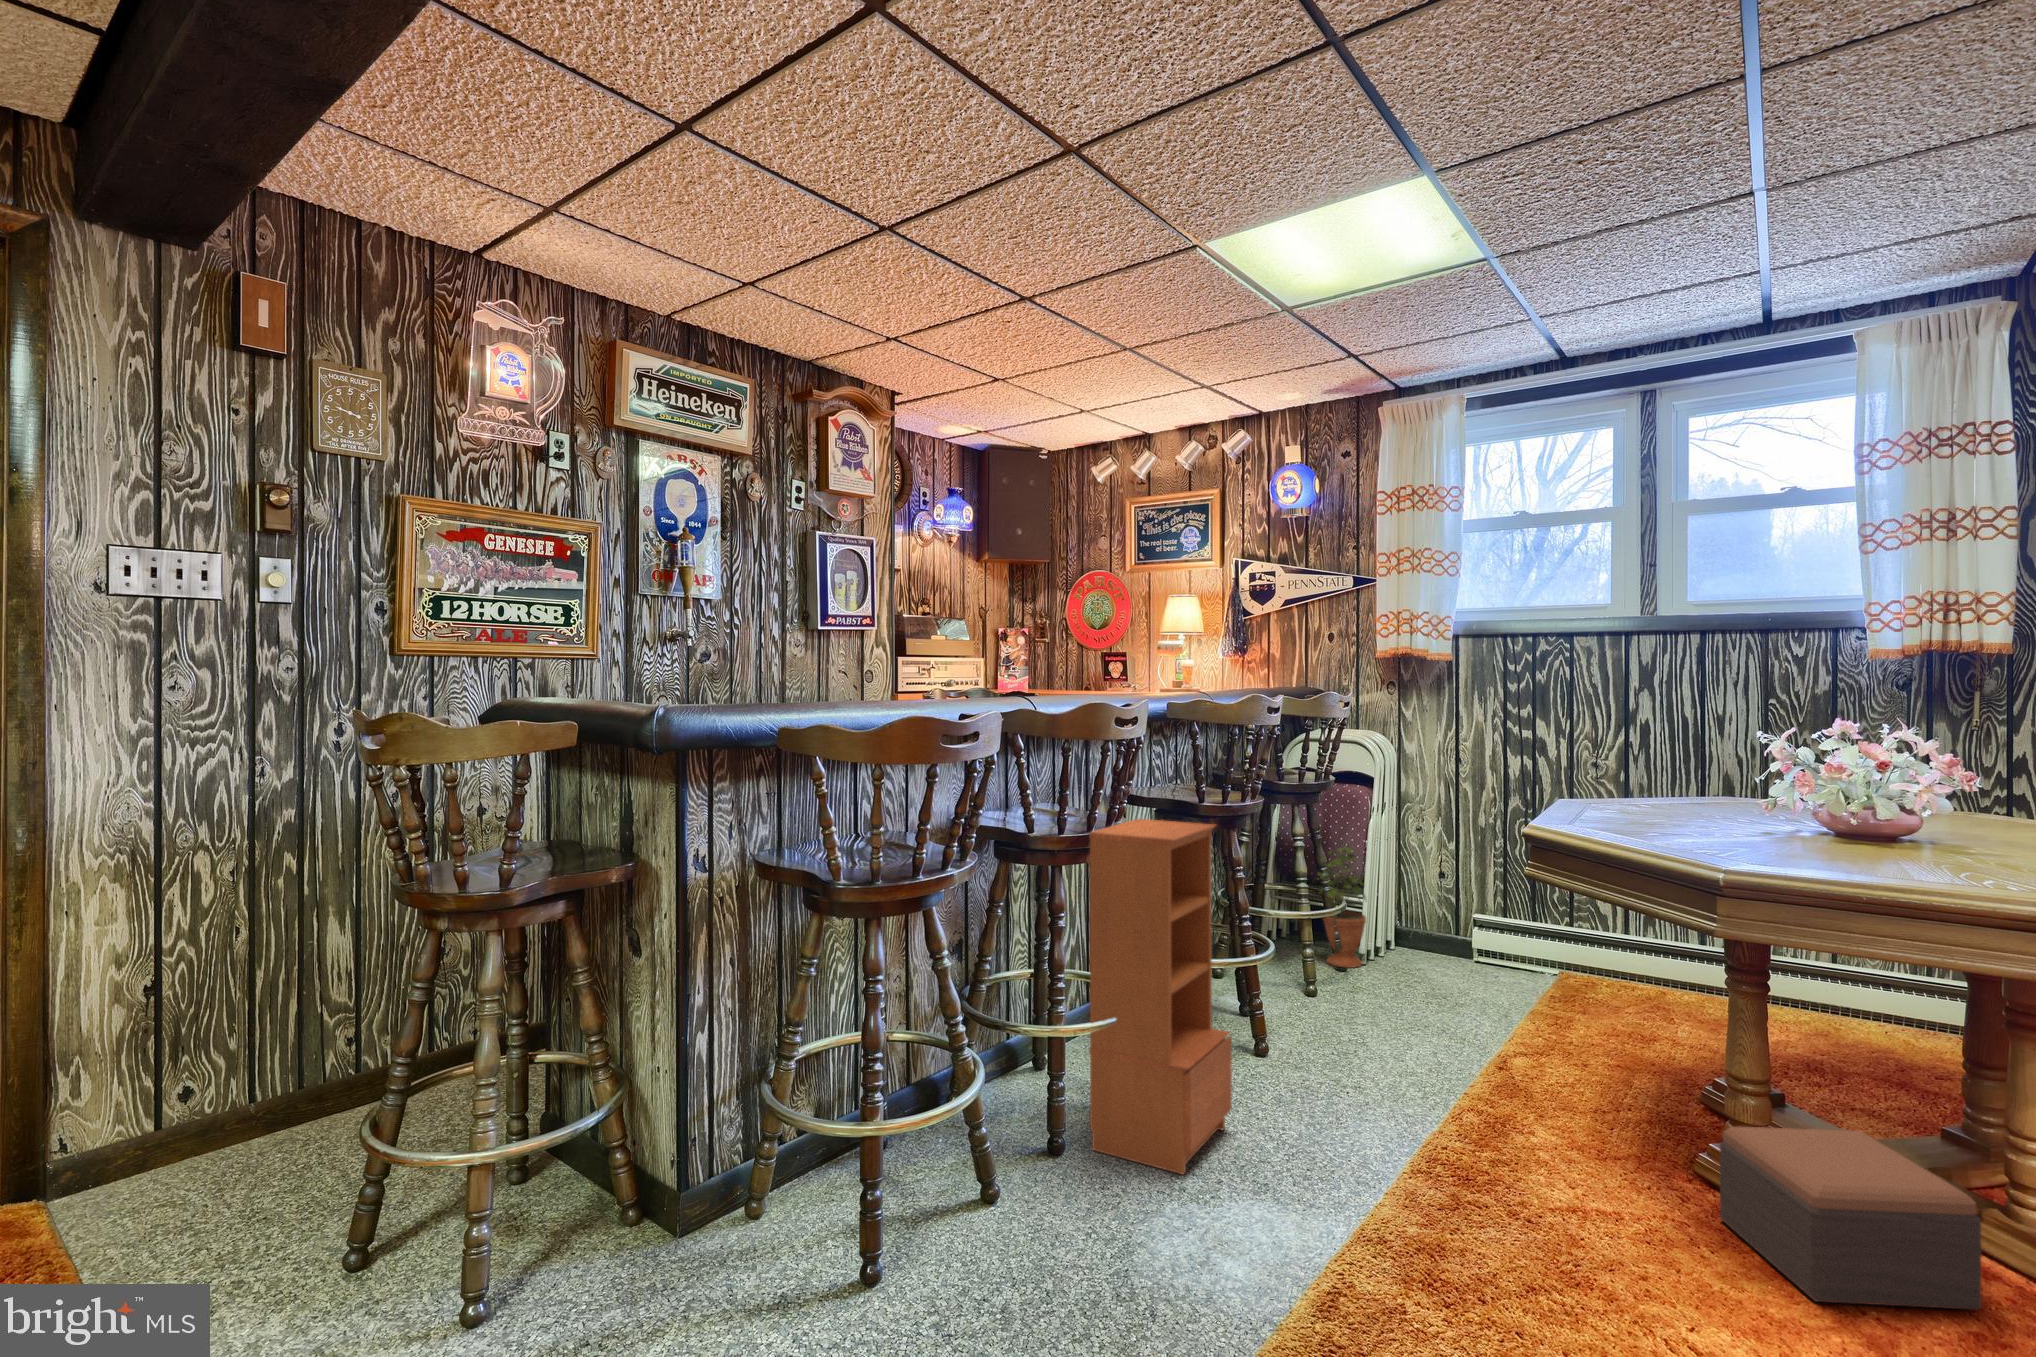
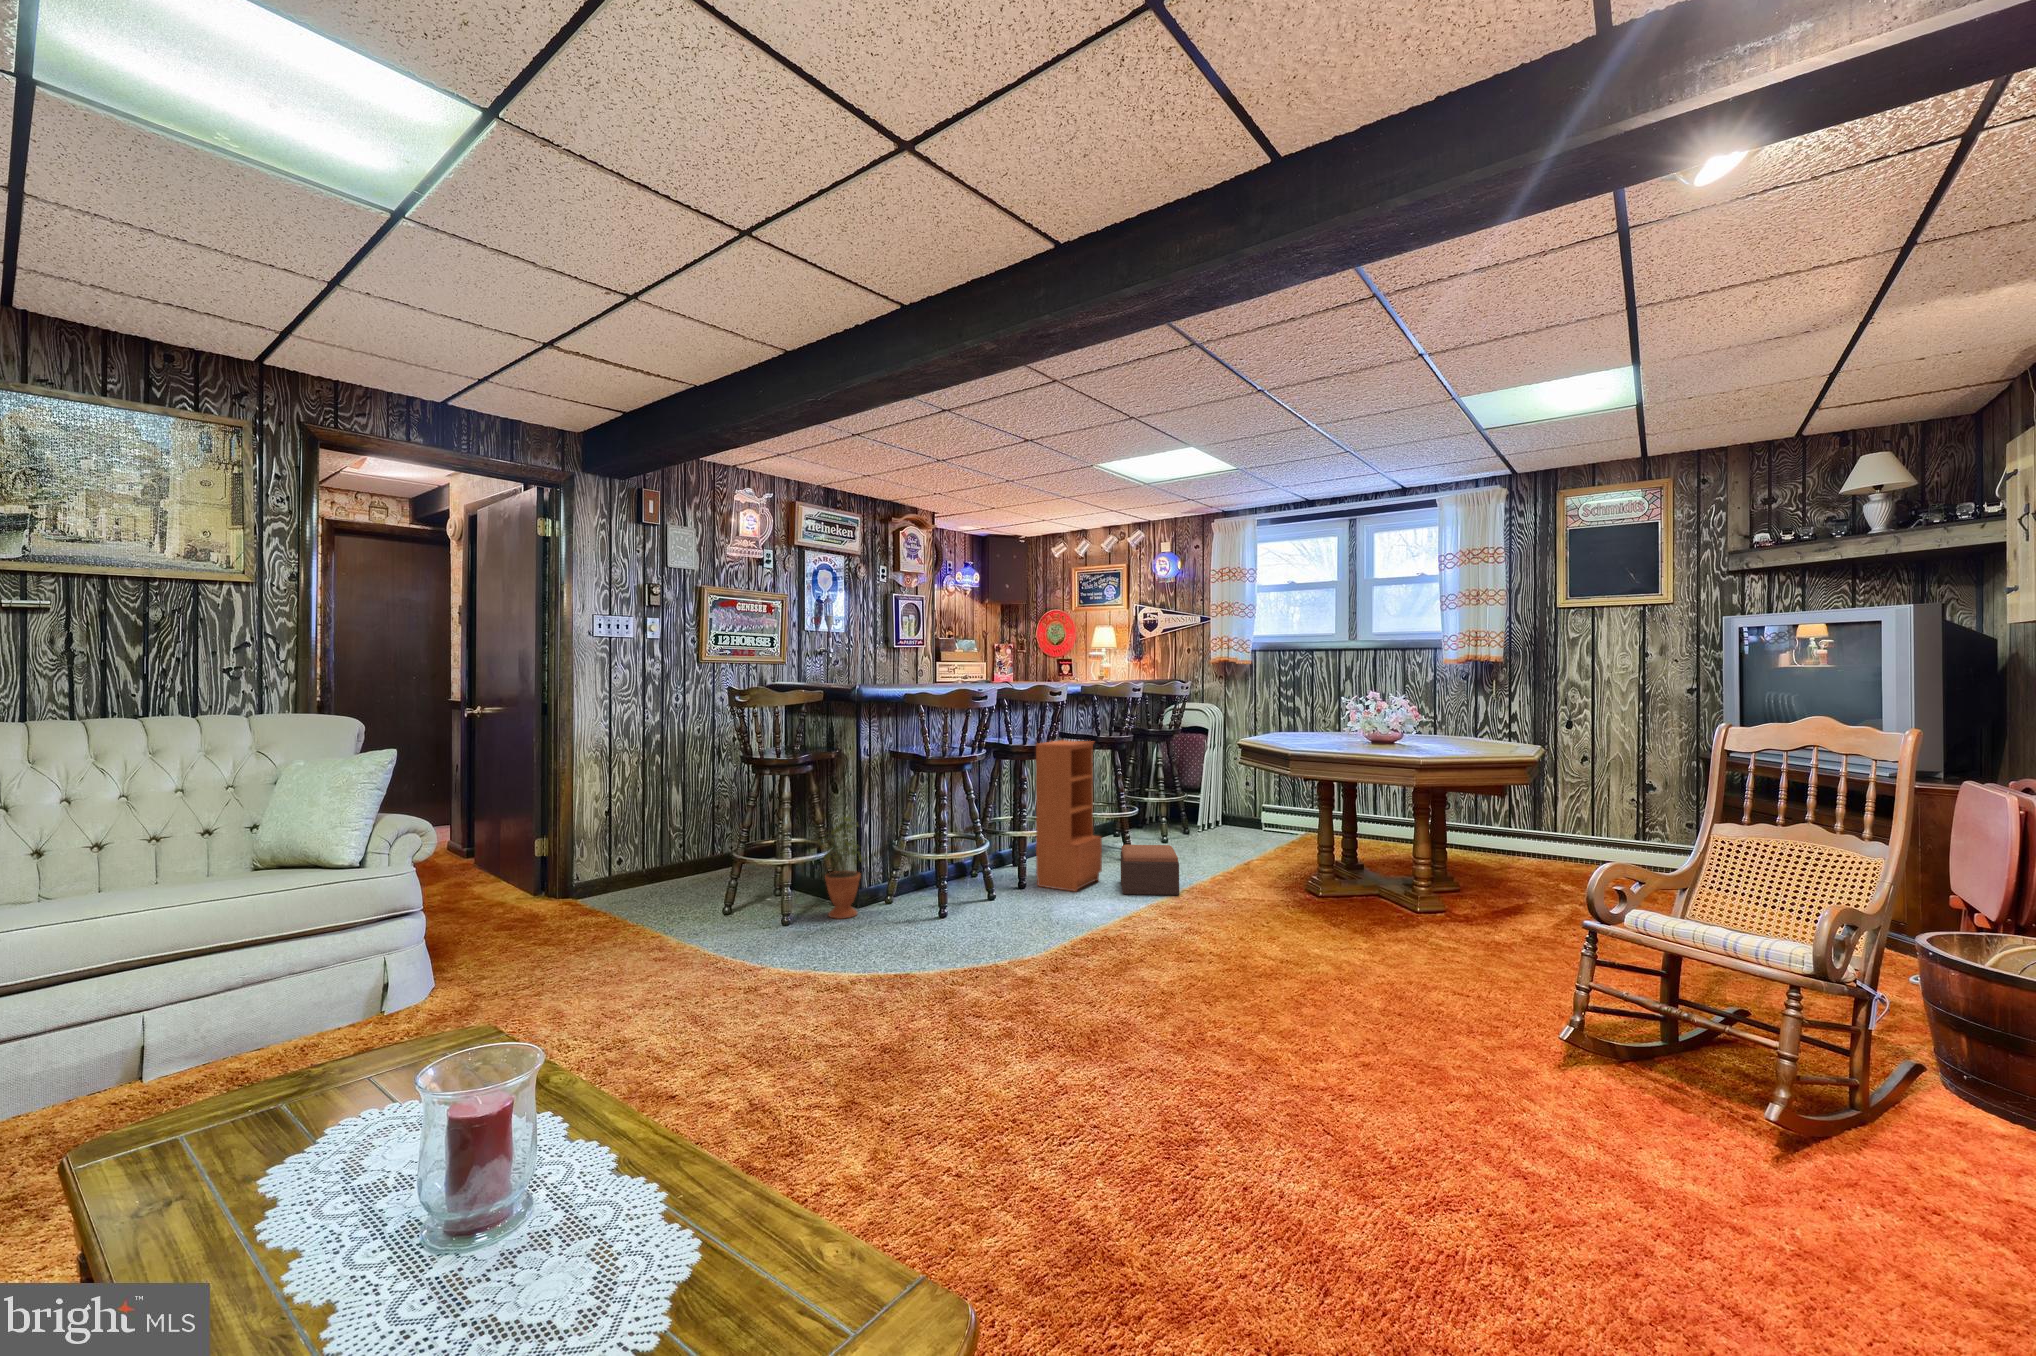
potted plant: present [1318,845,1367,968] -> present [818,815,861,919]
footstool: present [1720,1127,1982,1310] -> present [1121,845,1179,895]

